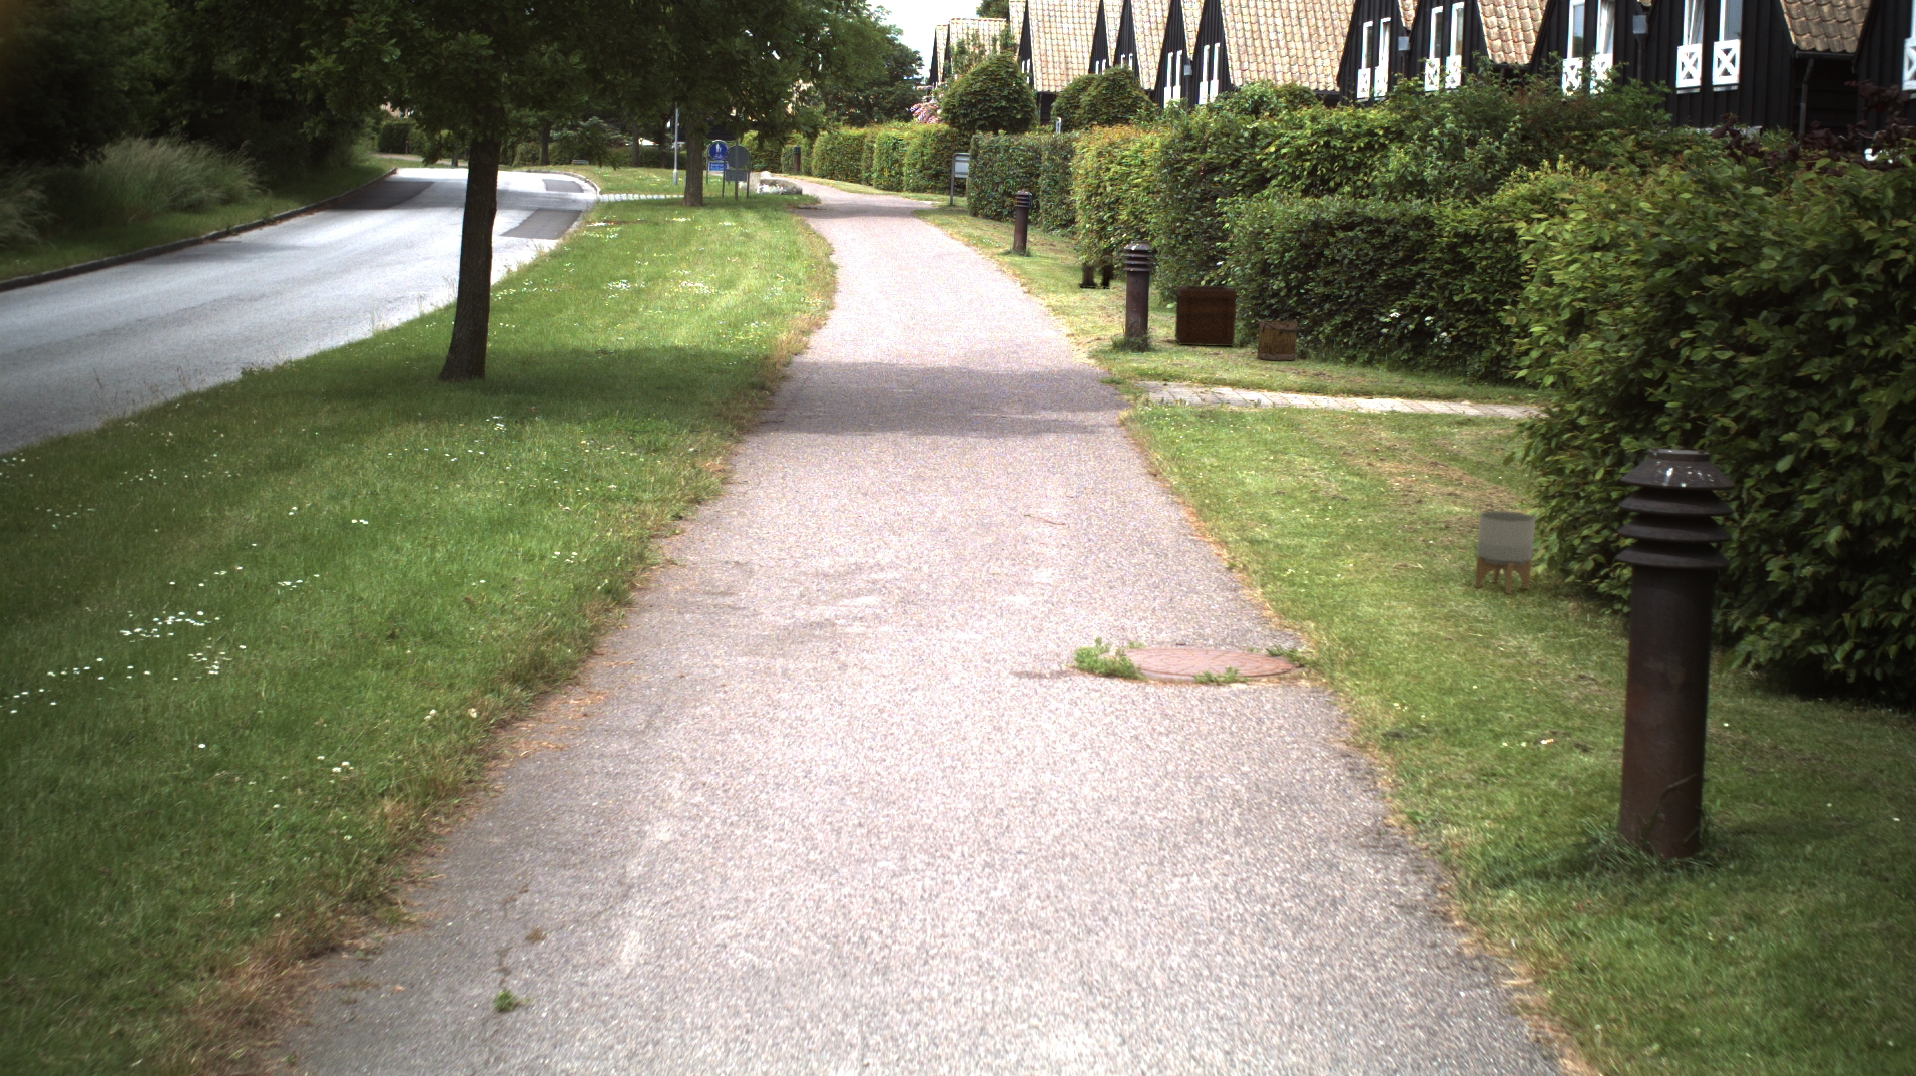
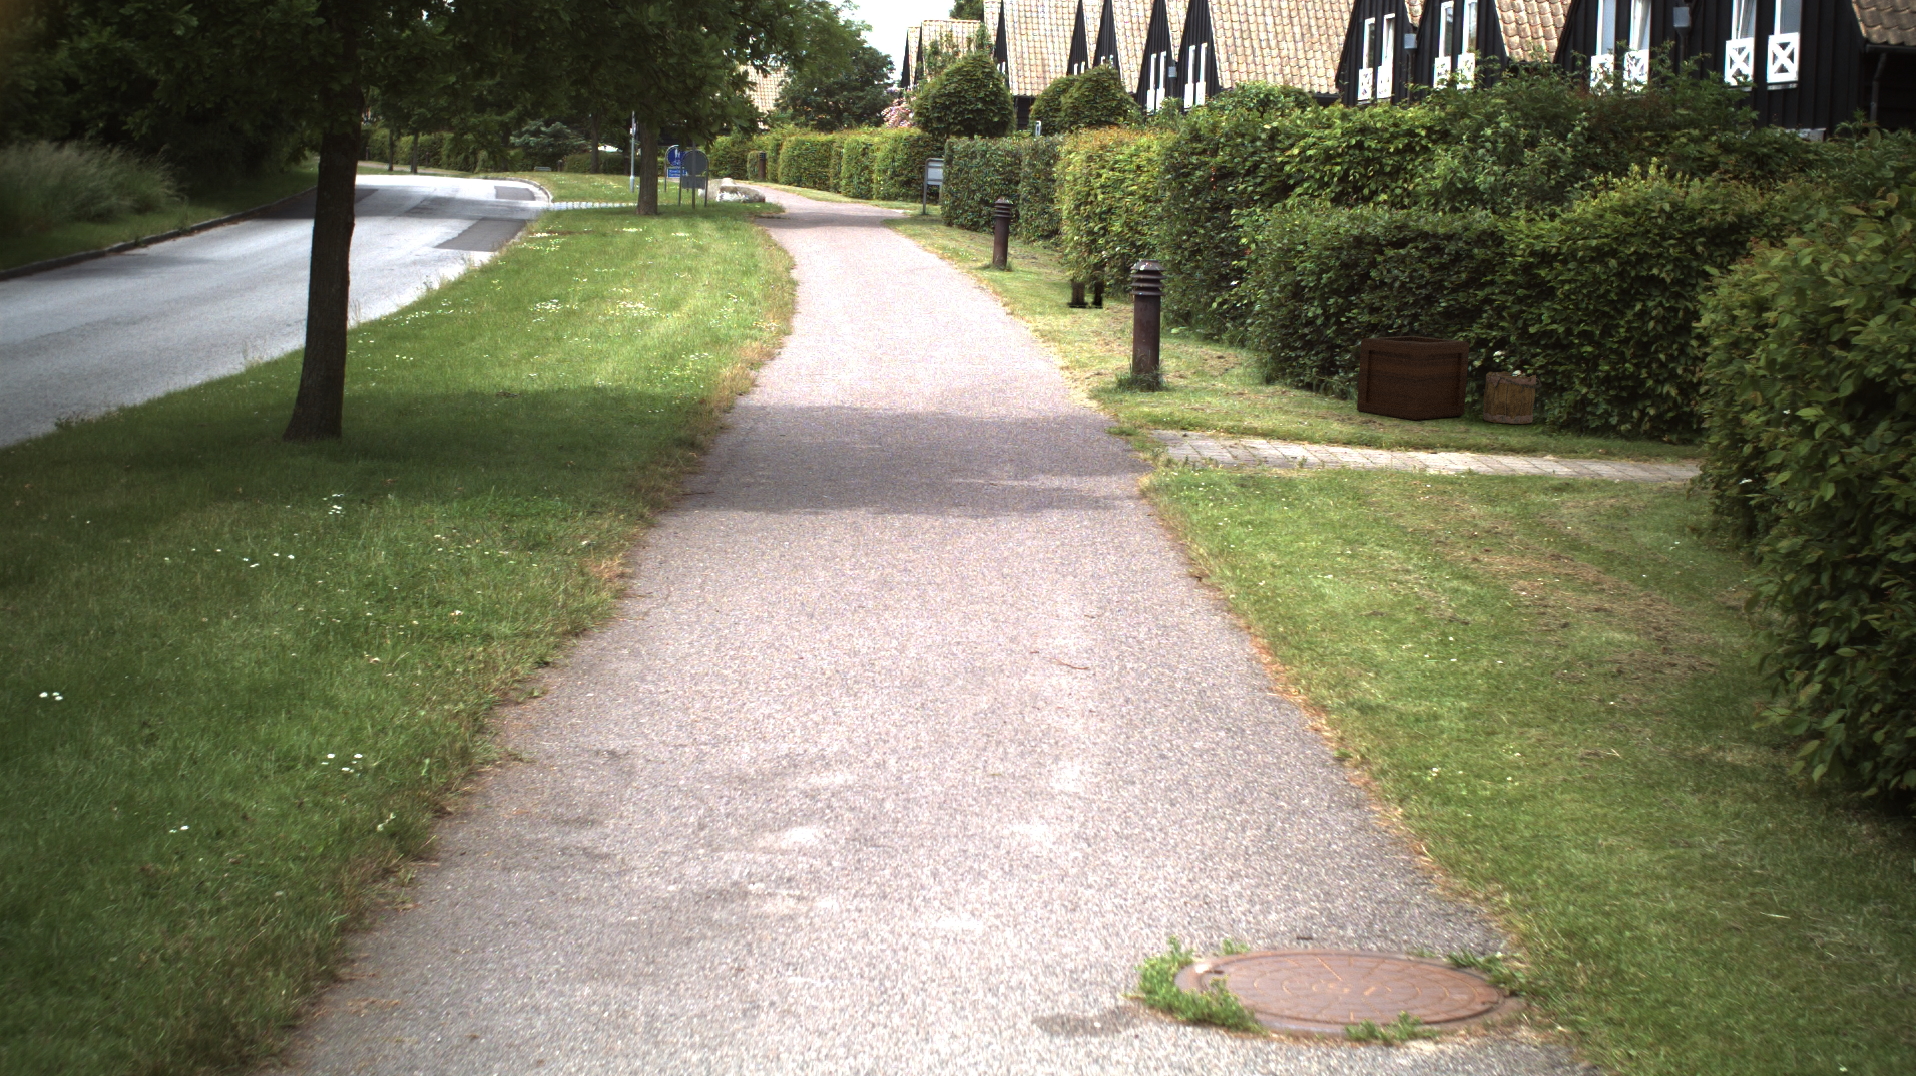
wooden crate: present [1175,286,1237,346] -> present [1357,336,1469,420]
bucket: present [1257,319,1301,361] -> present [1483,371,1542,424]
planter: present [1475,511,1535,594] -> none [1720,689,1819,821]

